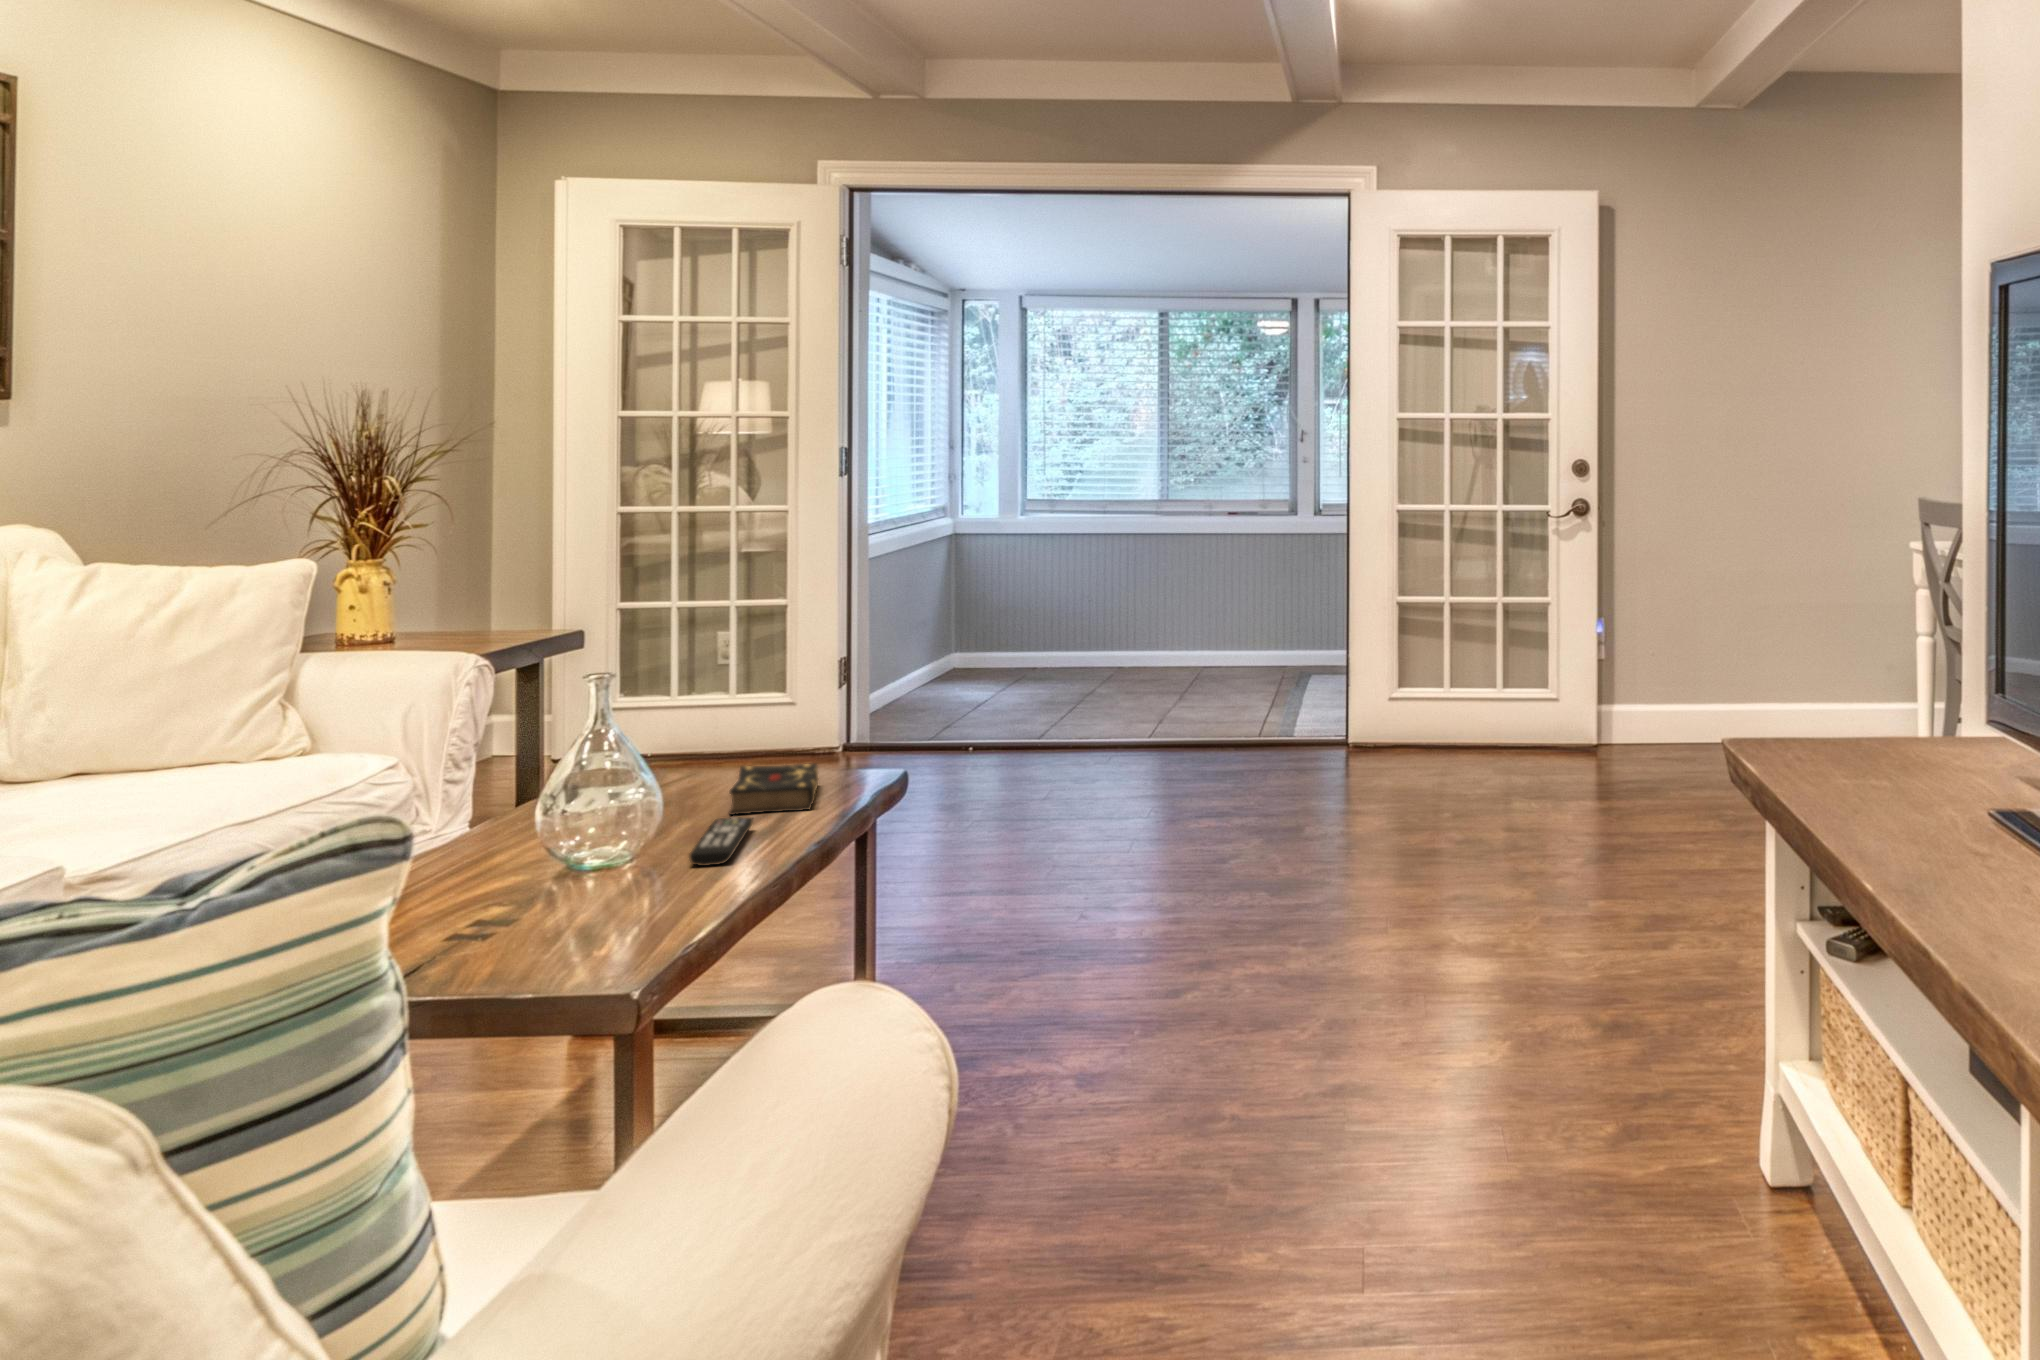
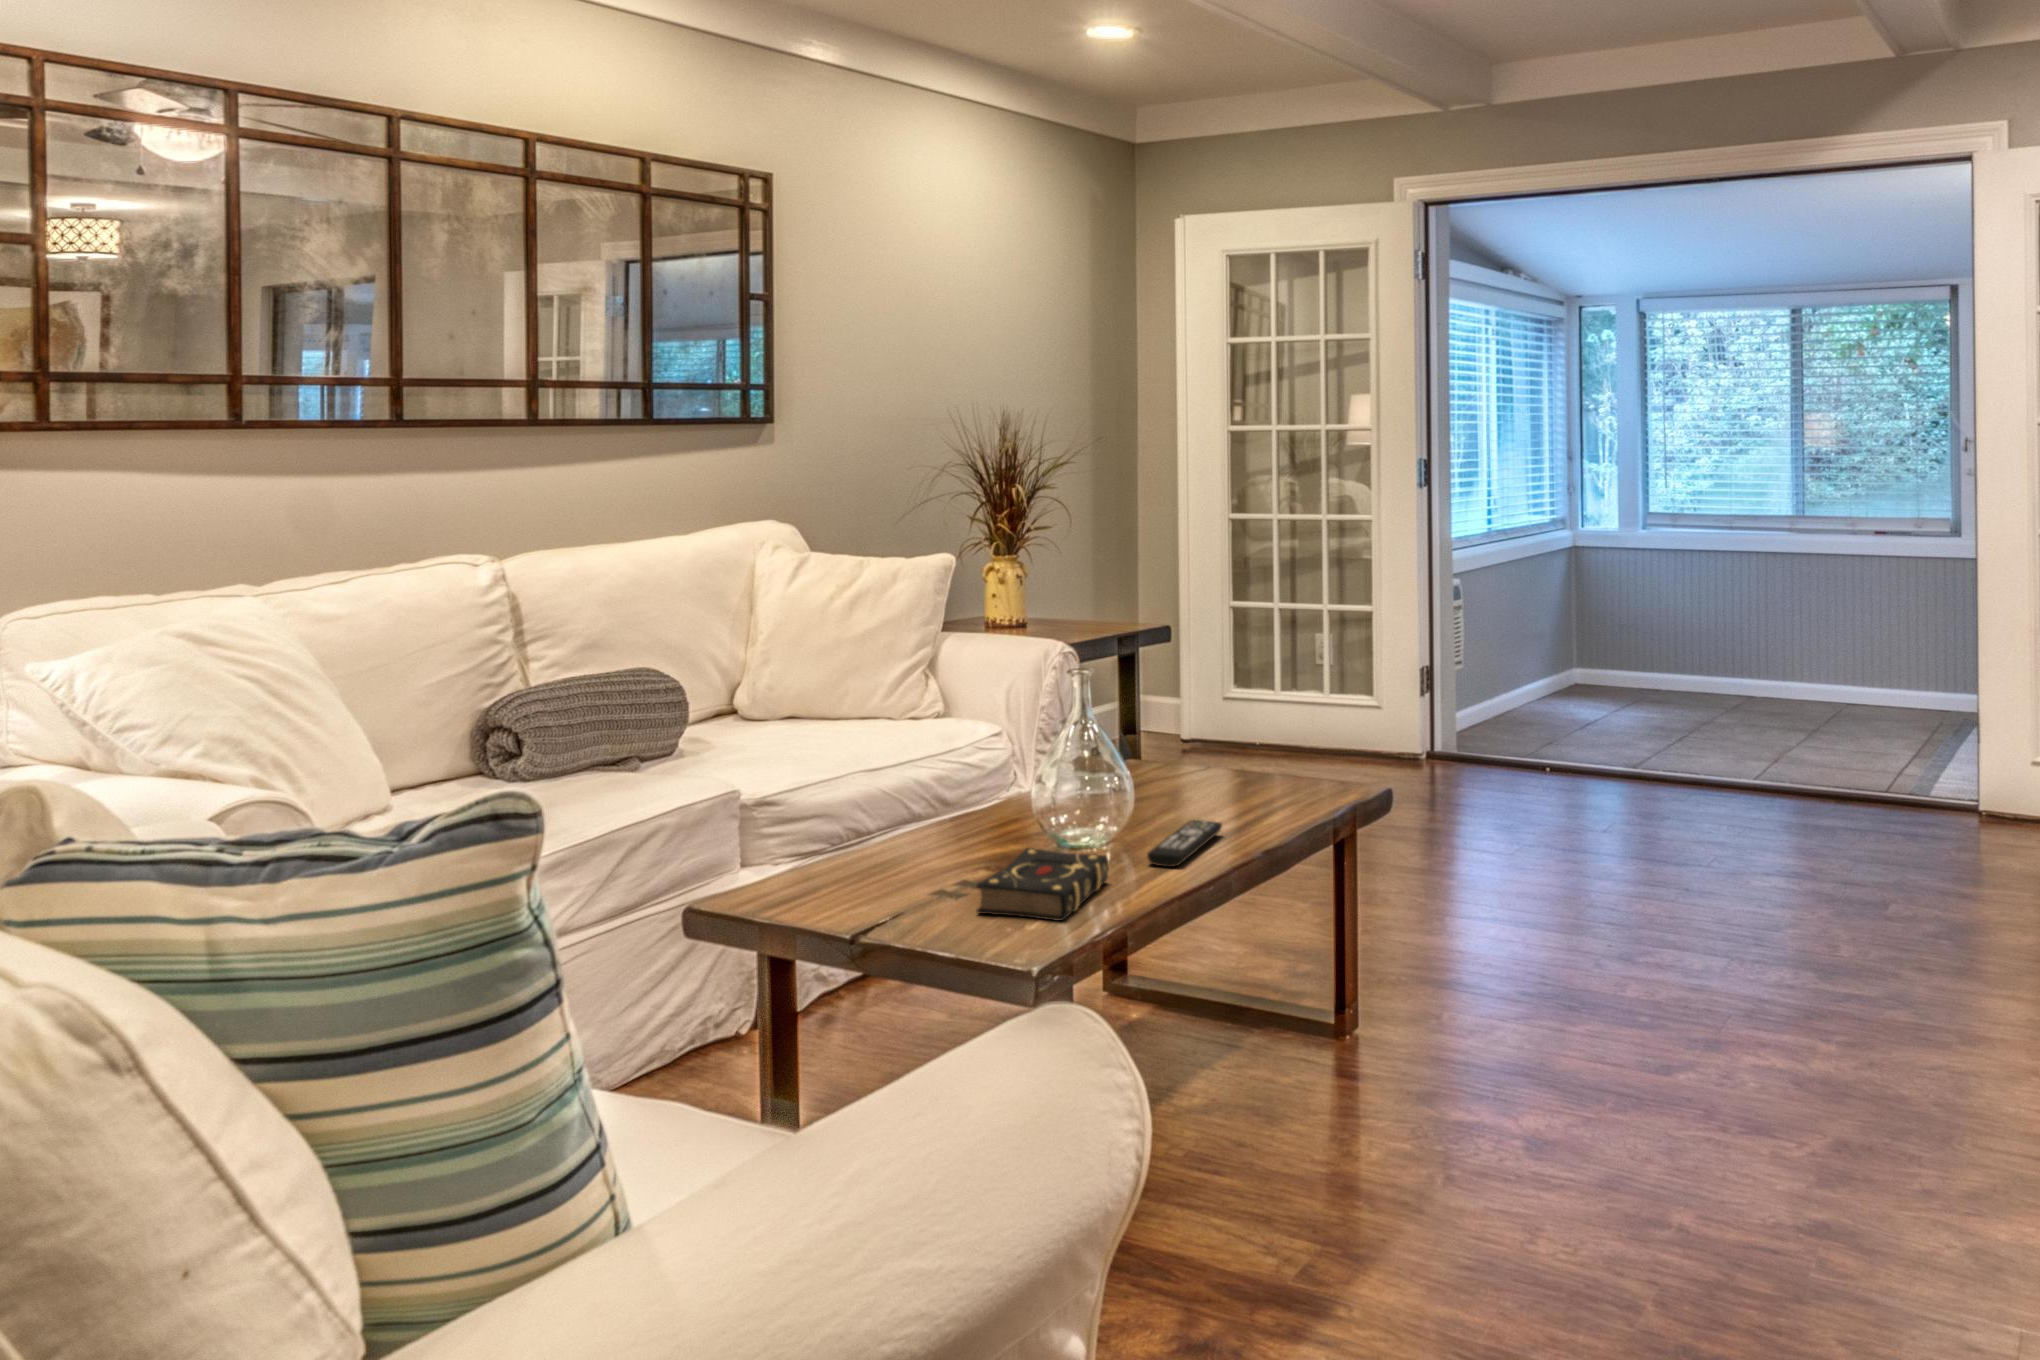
book: present [729,763,818,815] -> present [977,848,1109,921]

